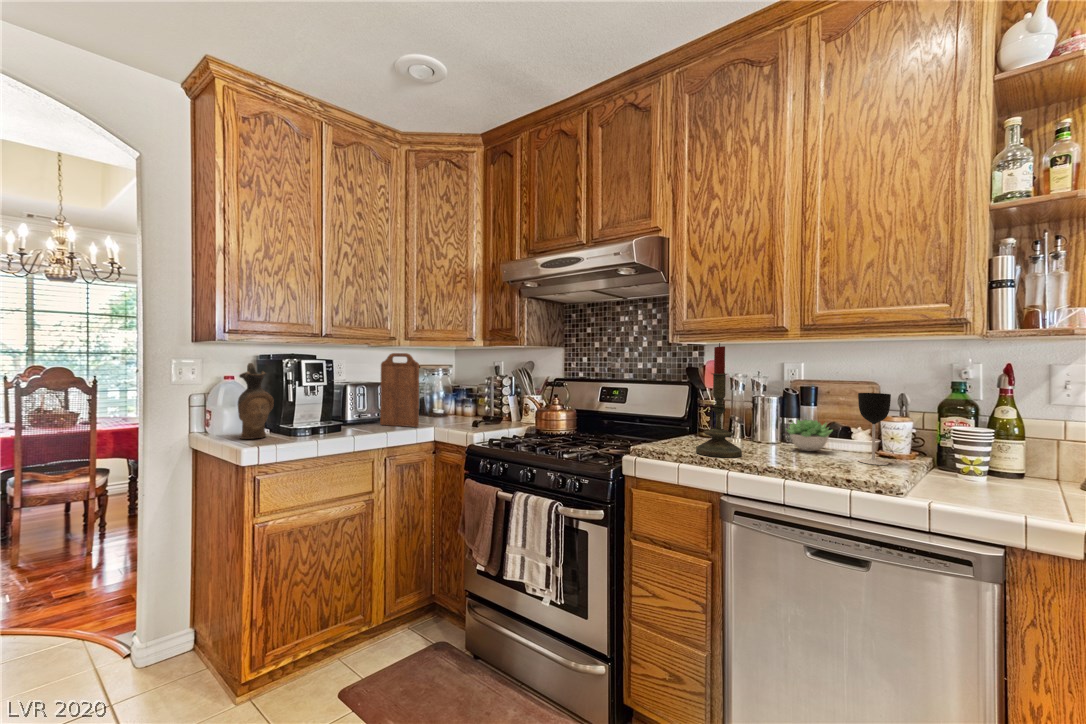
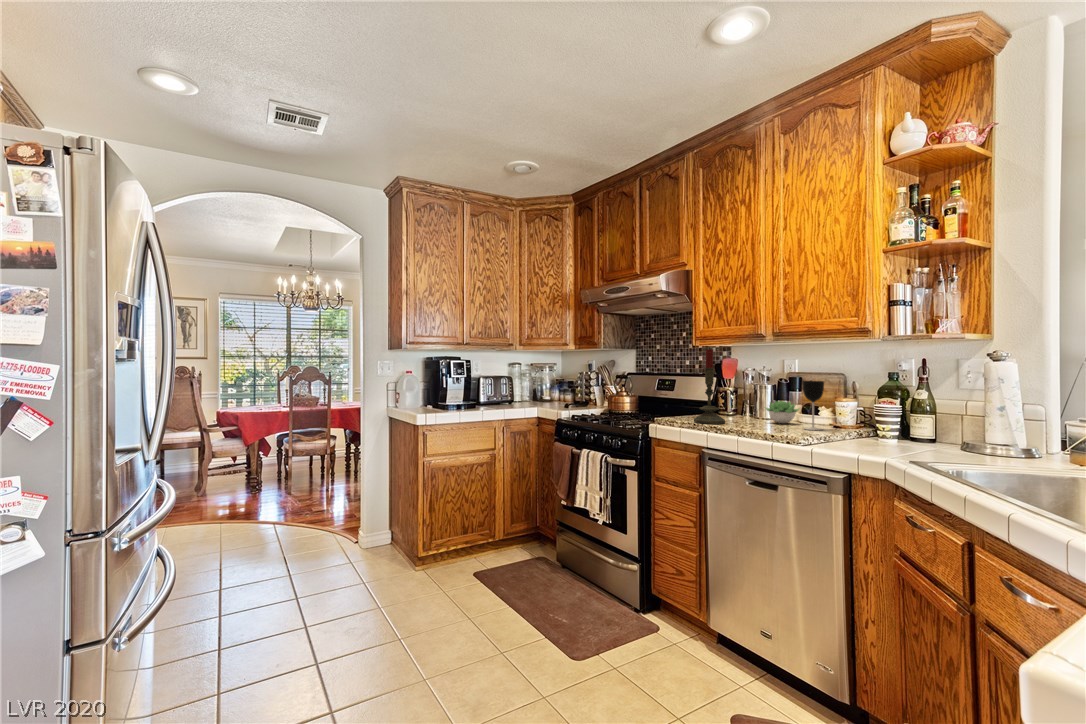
cutting board: present [380,353,419,427] -> none [502,356,527,407]
ceramic pitcher: present [238,363,274,439] -> none [416,363,436,411]

